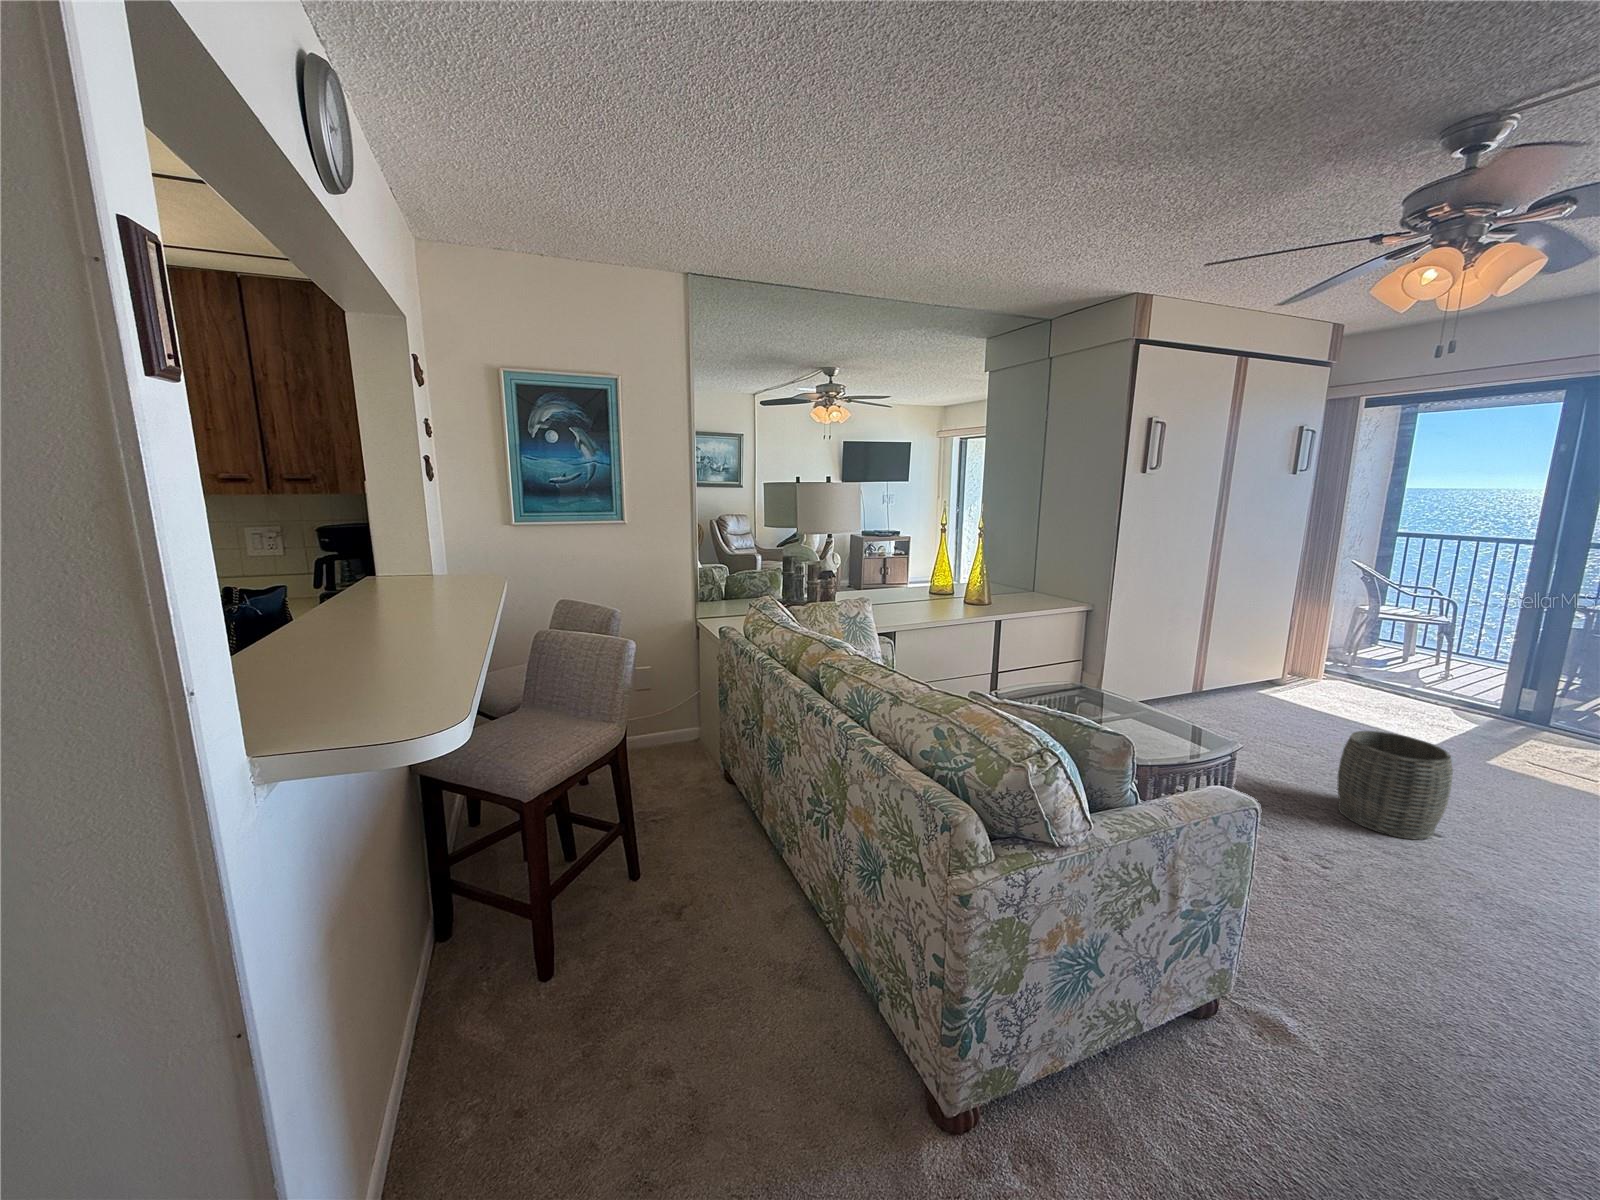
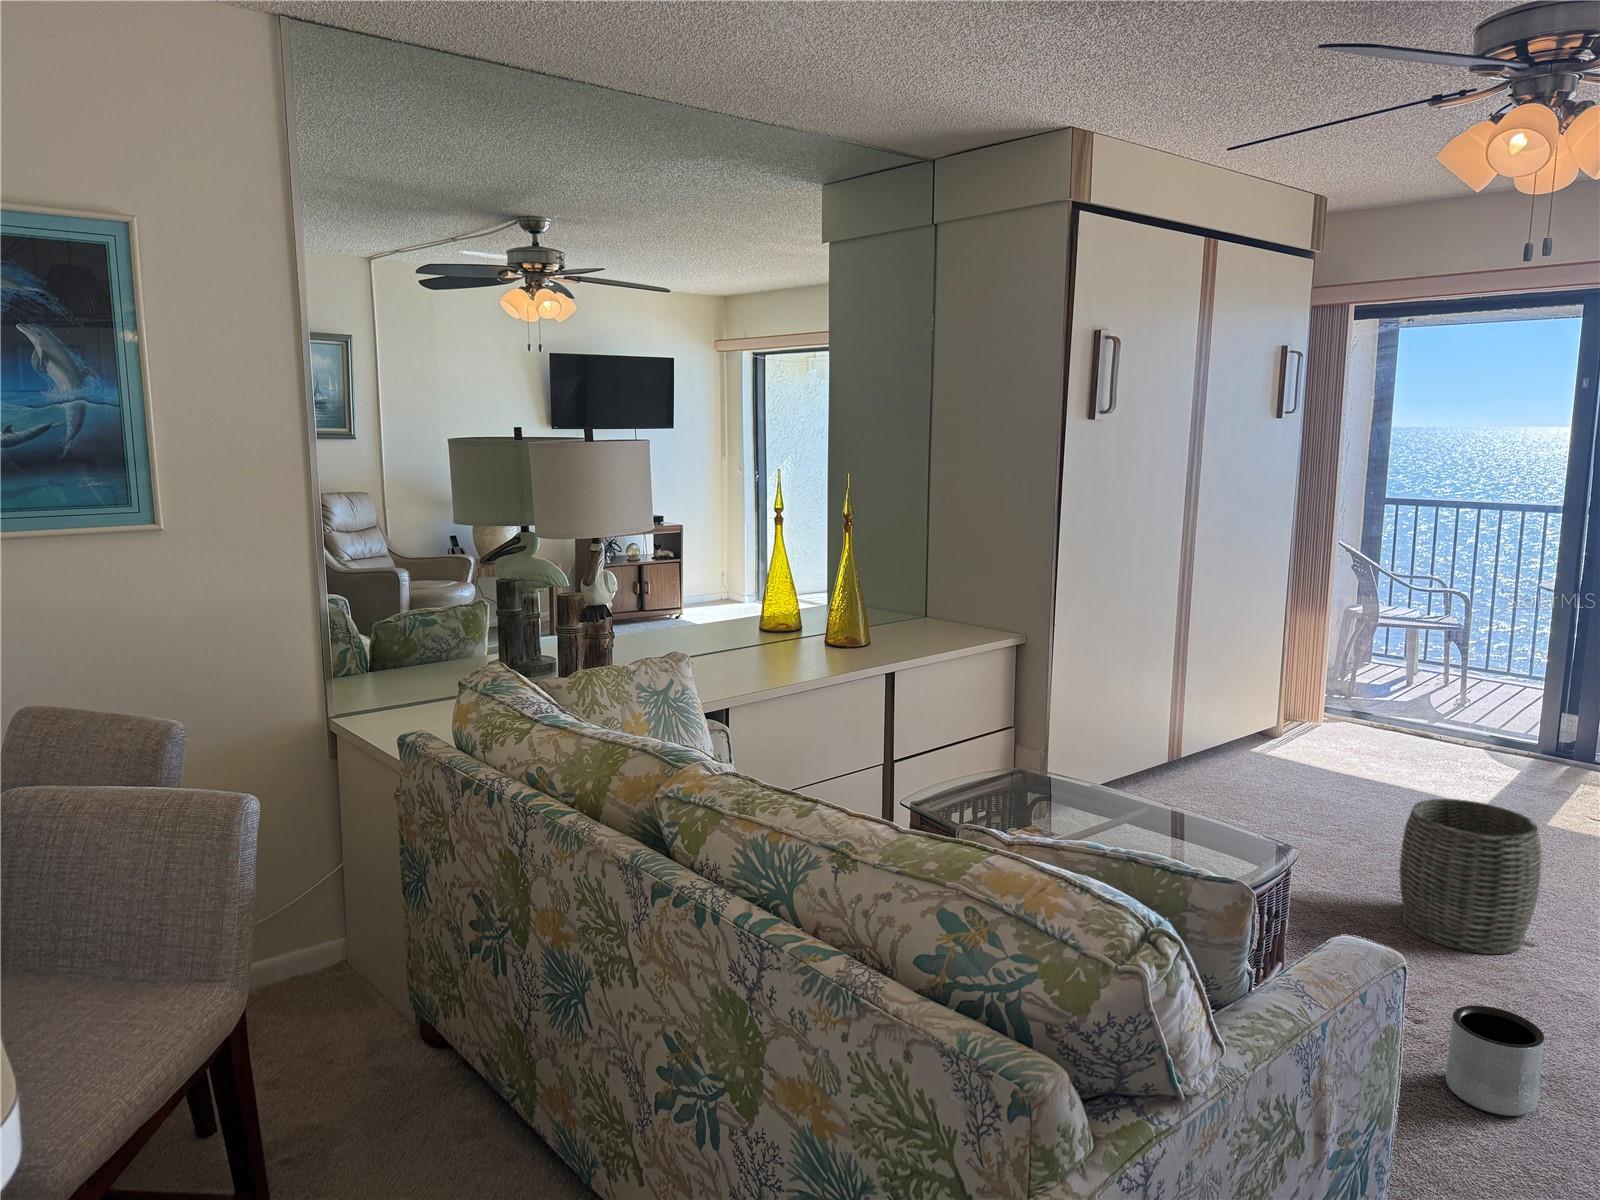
planter: none [1332,861,1409,936] -> present [1446,1006,1544,1116]

